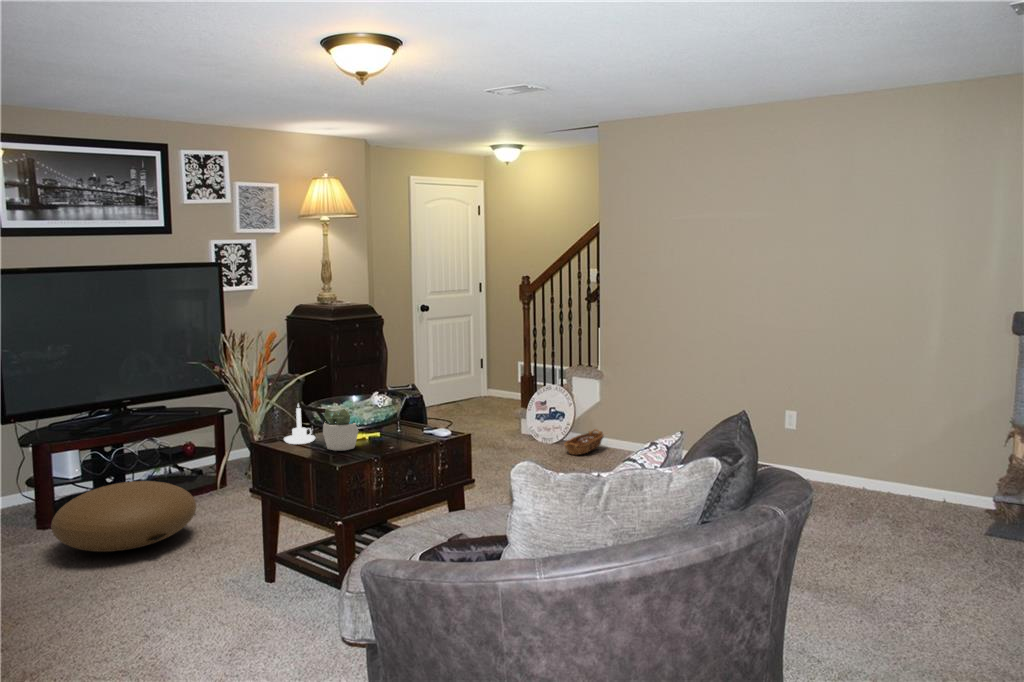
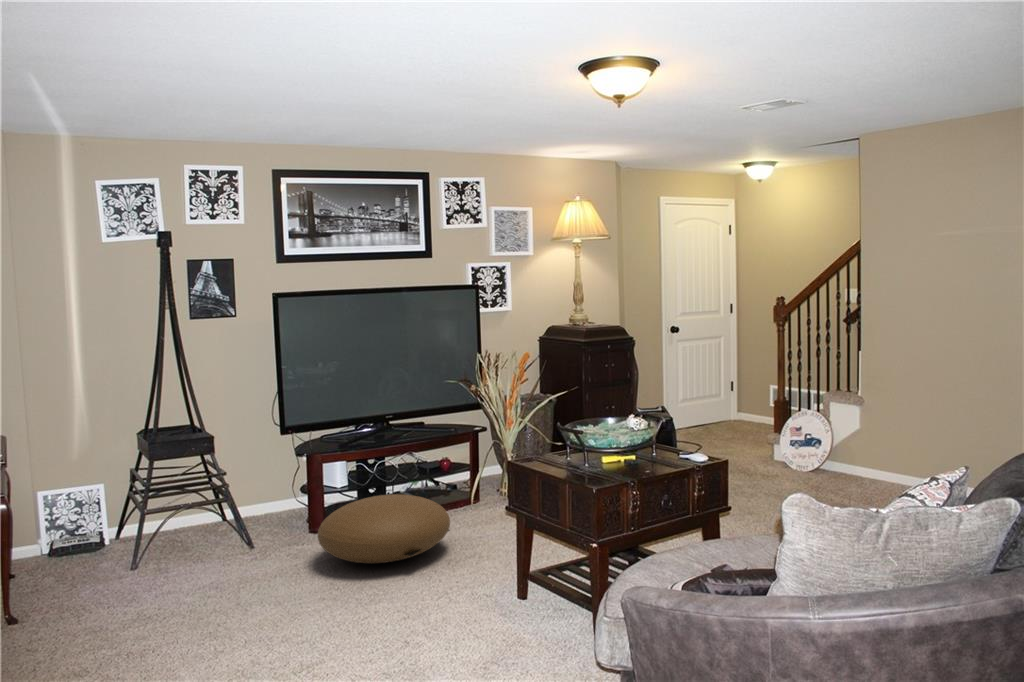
candle holder: present [284,404,315,444] -> none [536,422,569,466]
succulent plant: present [323,408,358,451] -> none [577,425,615,475]
basket: present [564,429,603,455] -> none [814,458,875,491]

